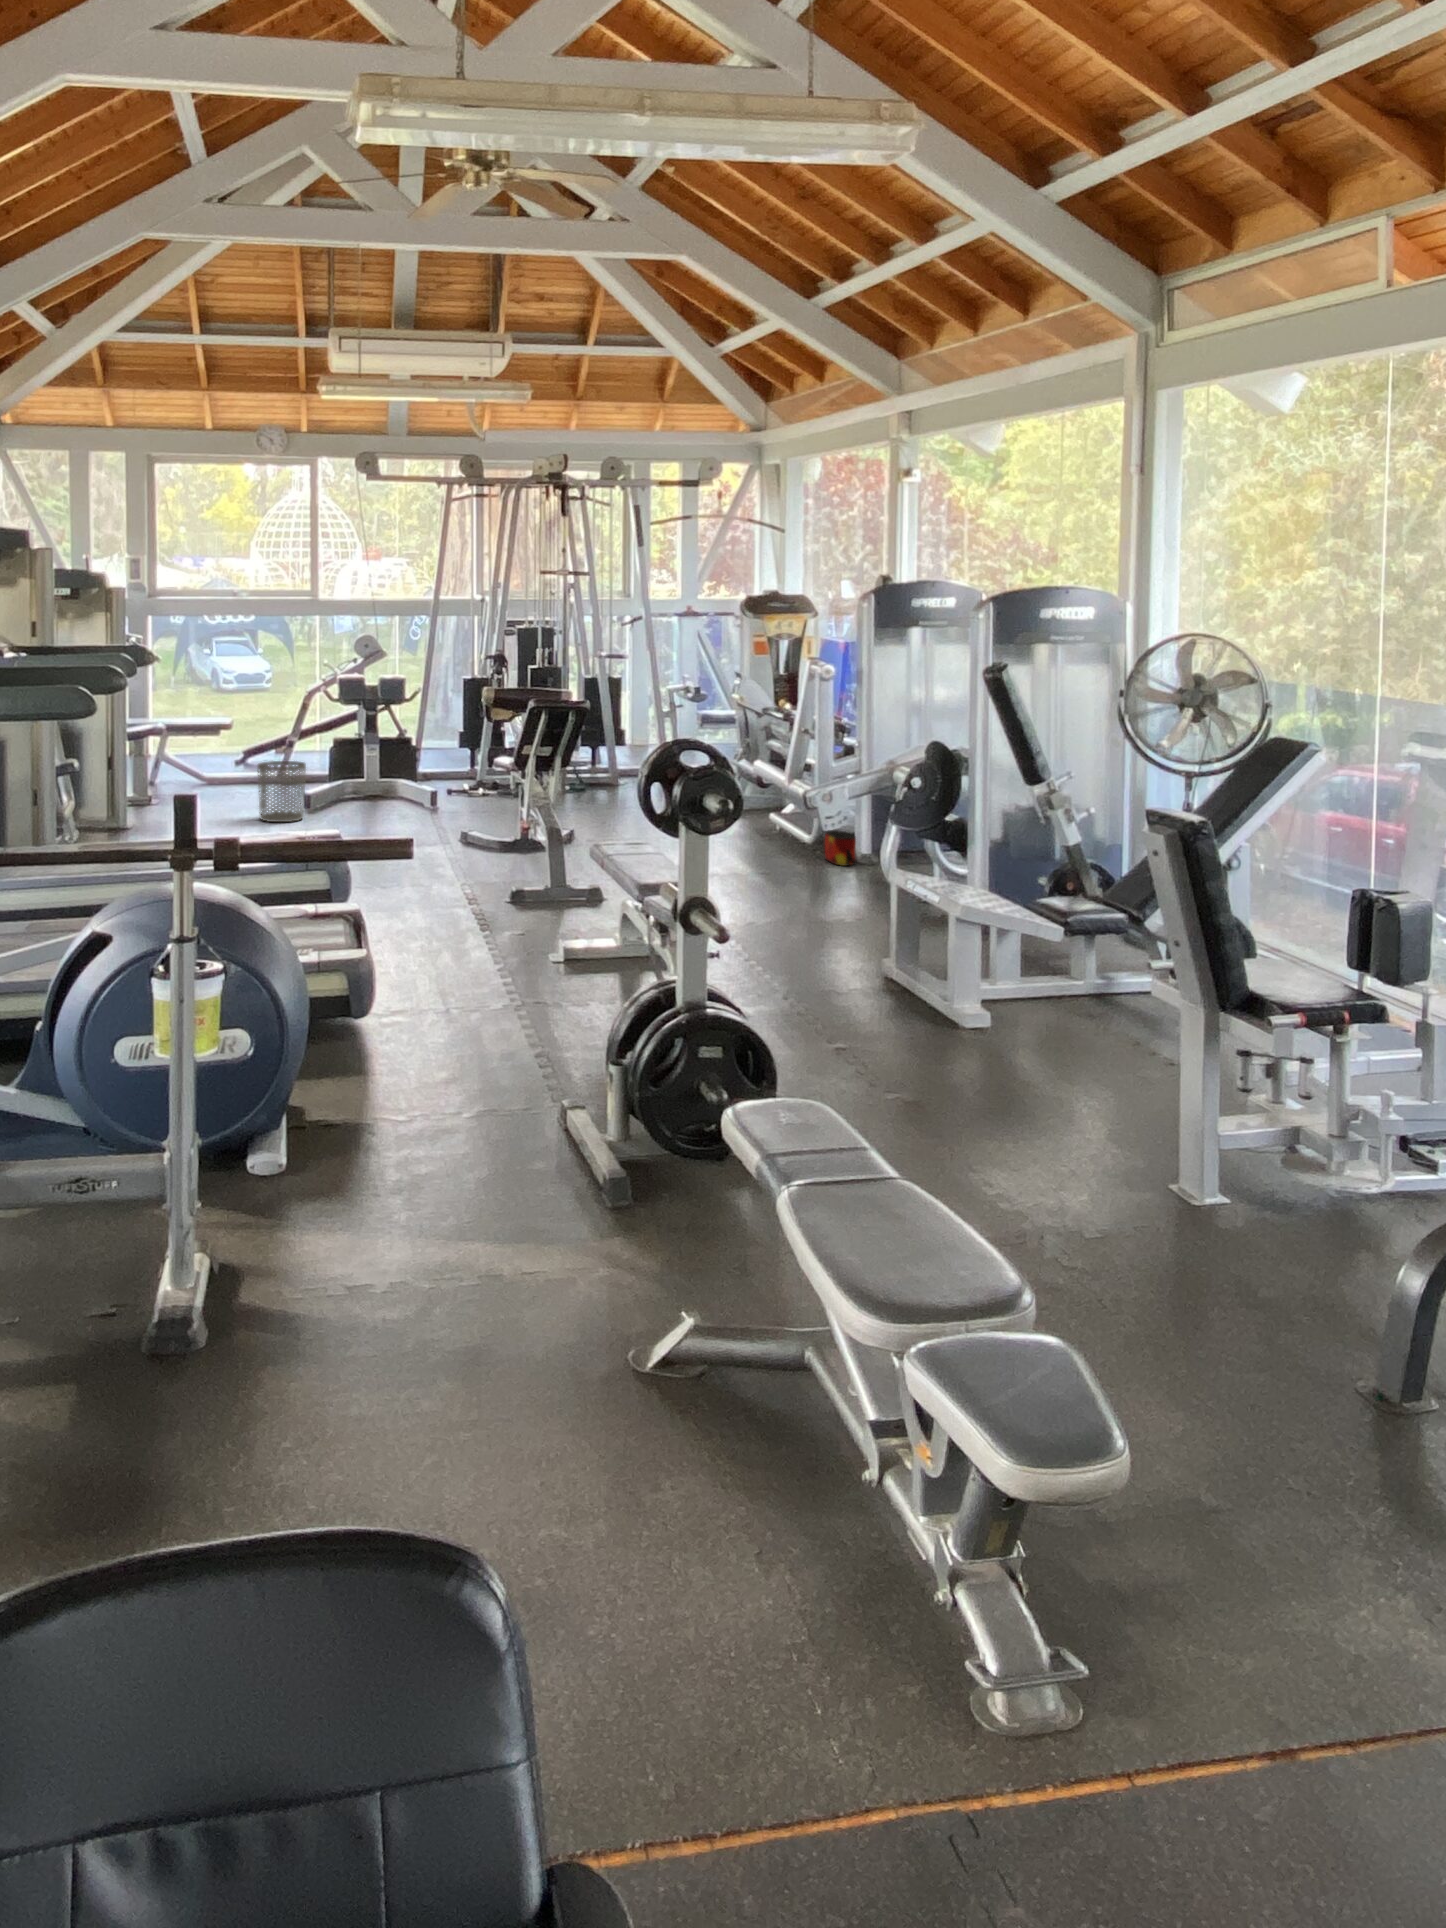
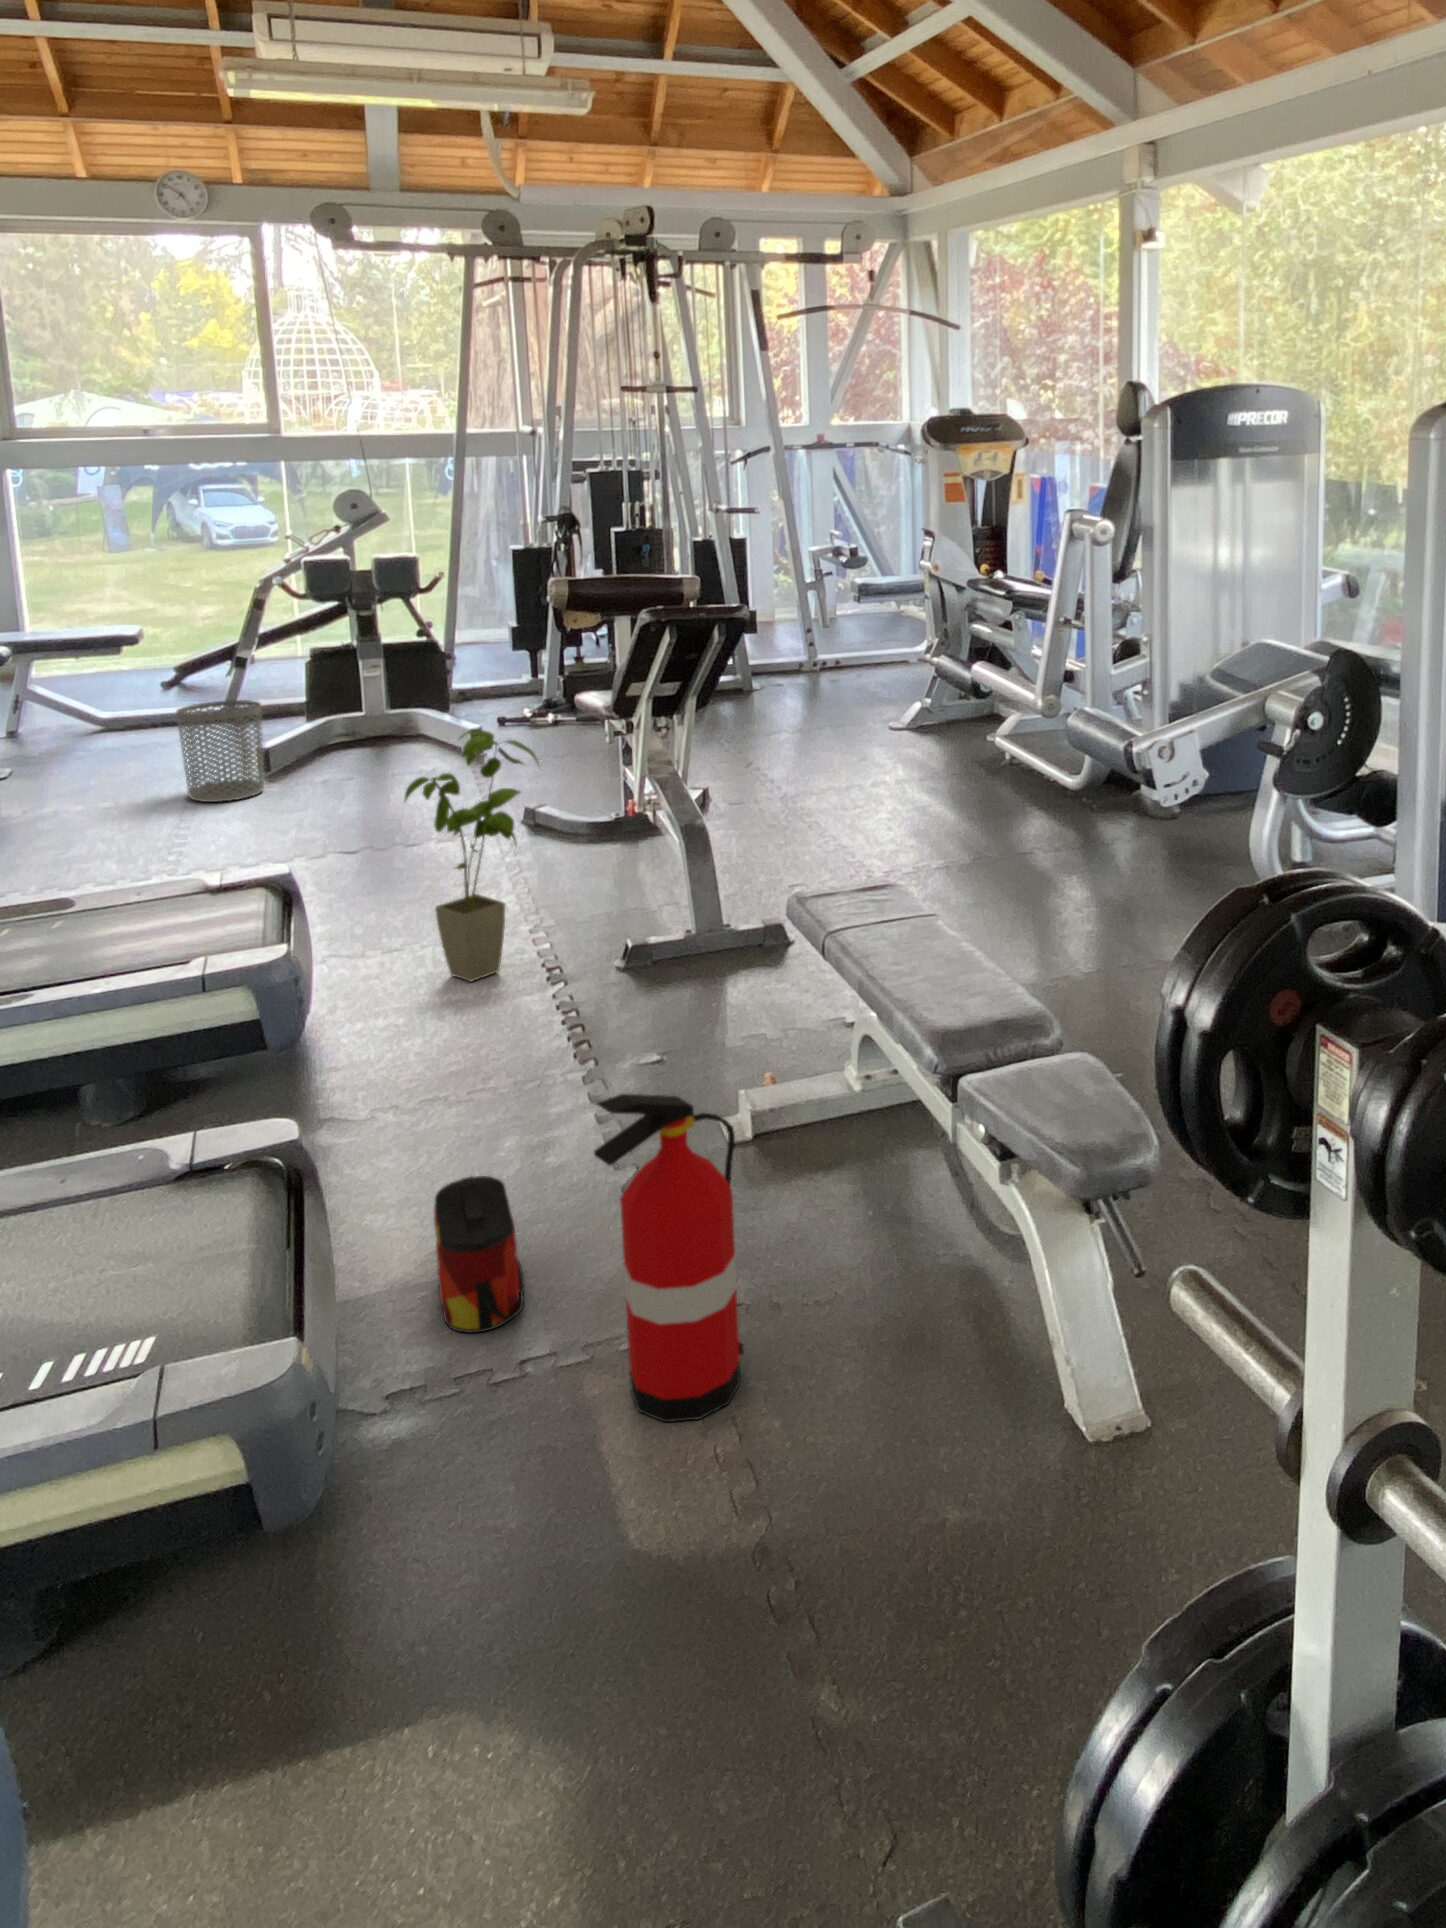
house plant: none [397,761,471,904] -> present [404,730,538,981]
bag: present [825,829,857,866] -> present [434,1176,524,1333]
fire extinguisher: none [480,882,542,1032] -> present [594,1094,743,1422]

